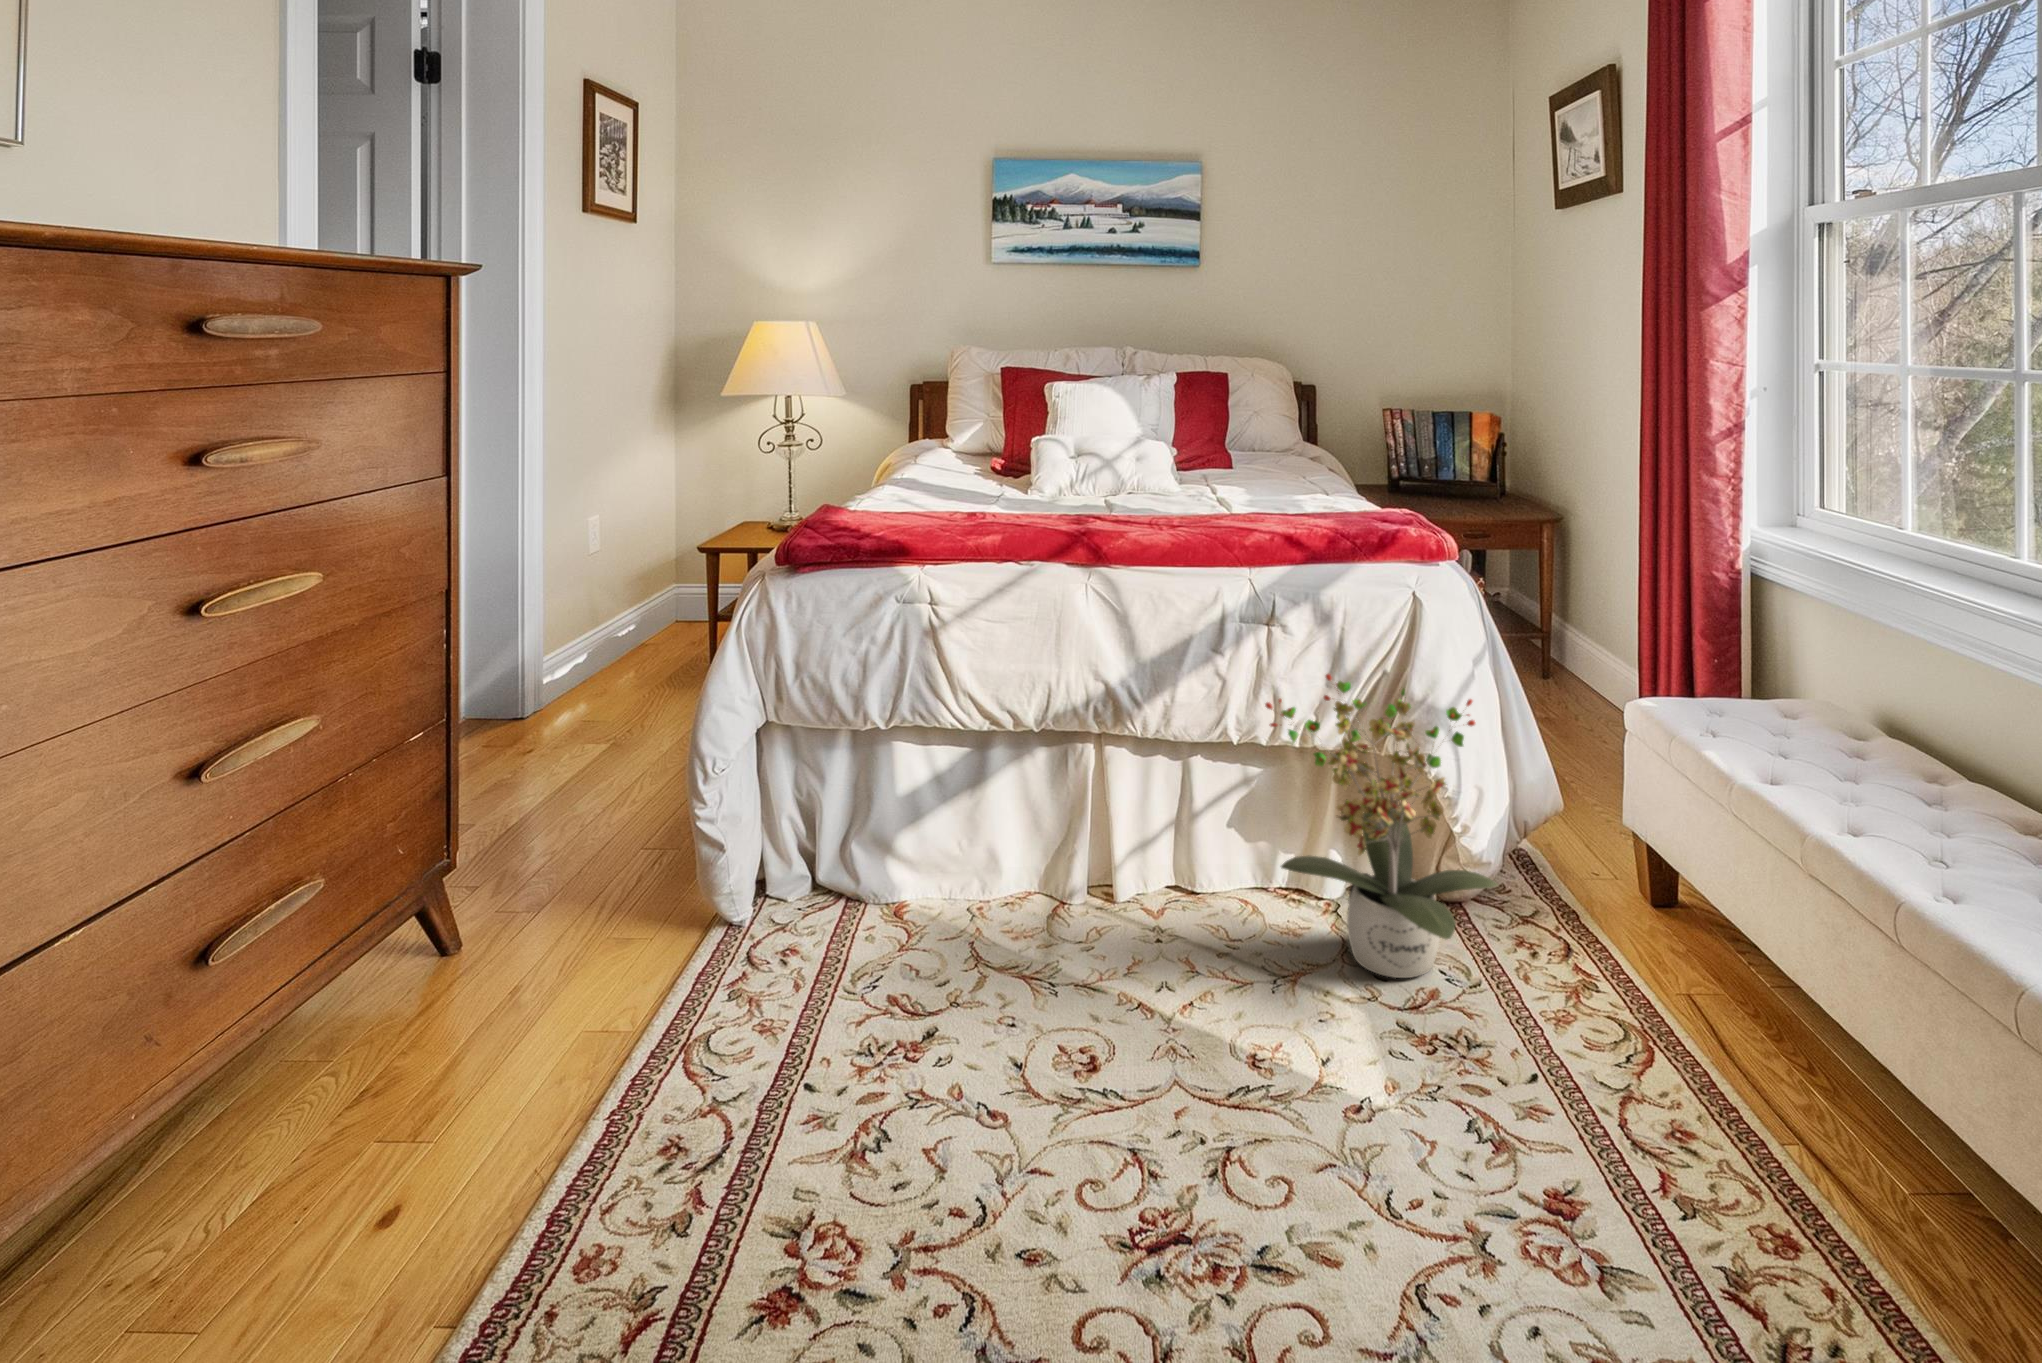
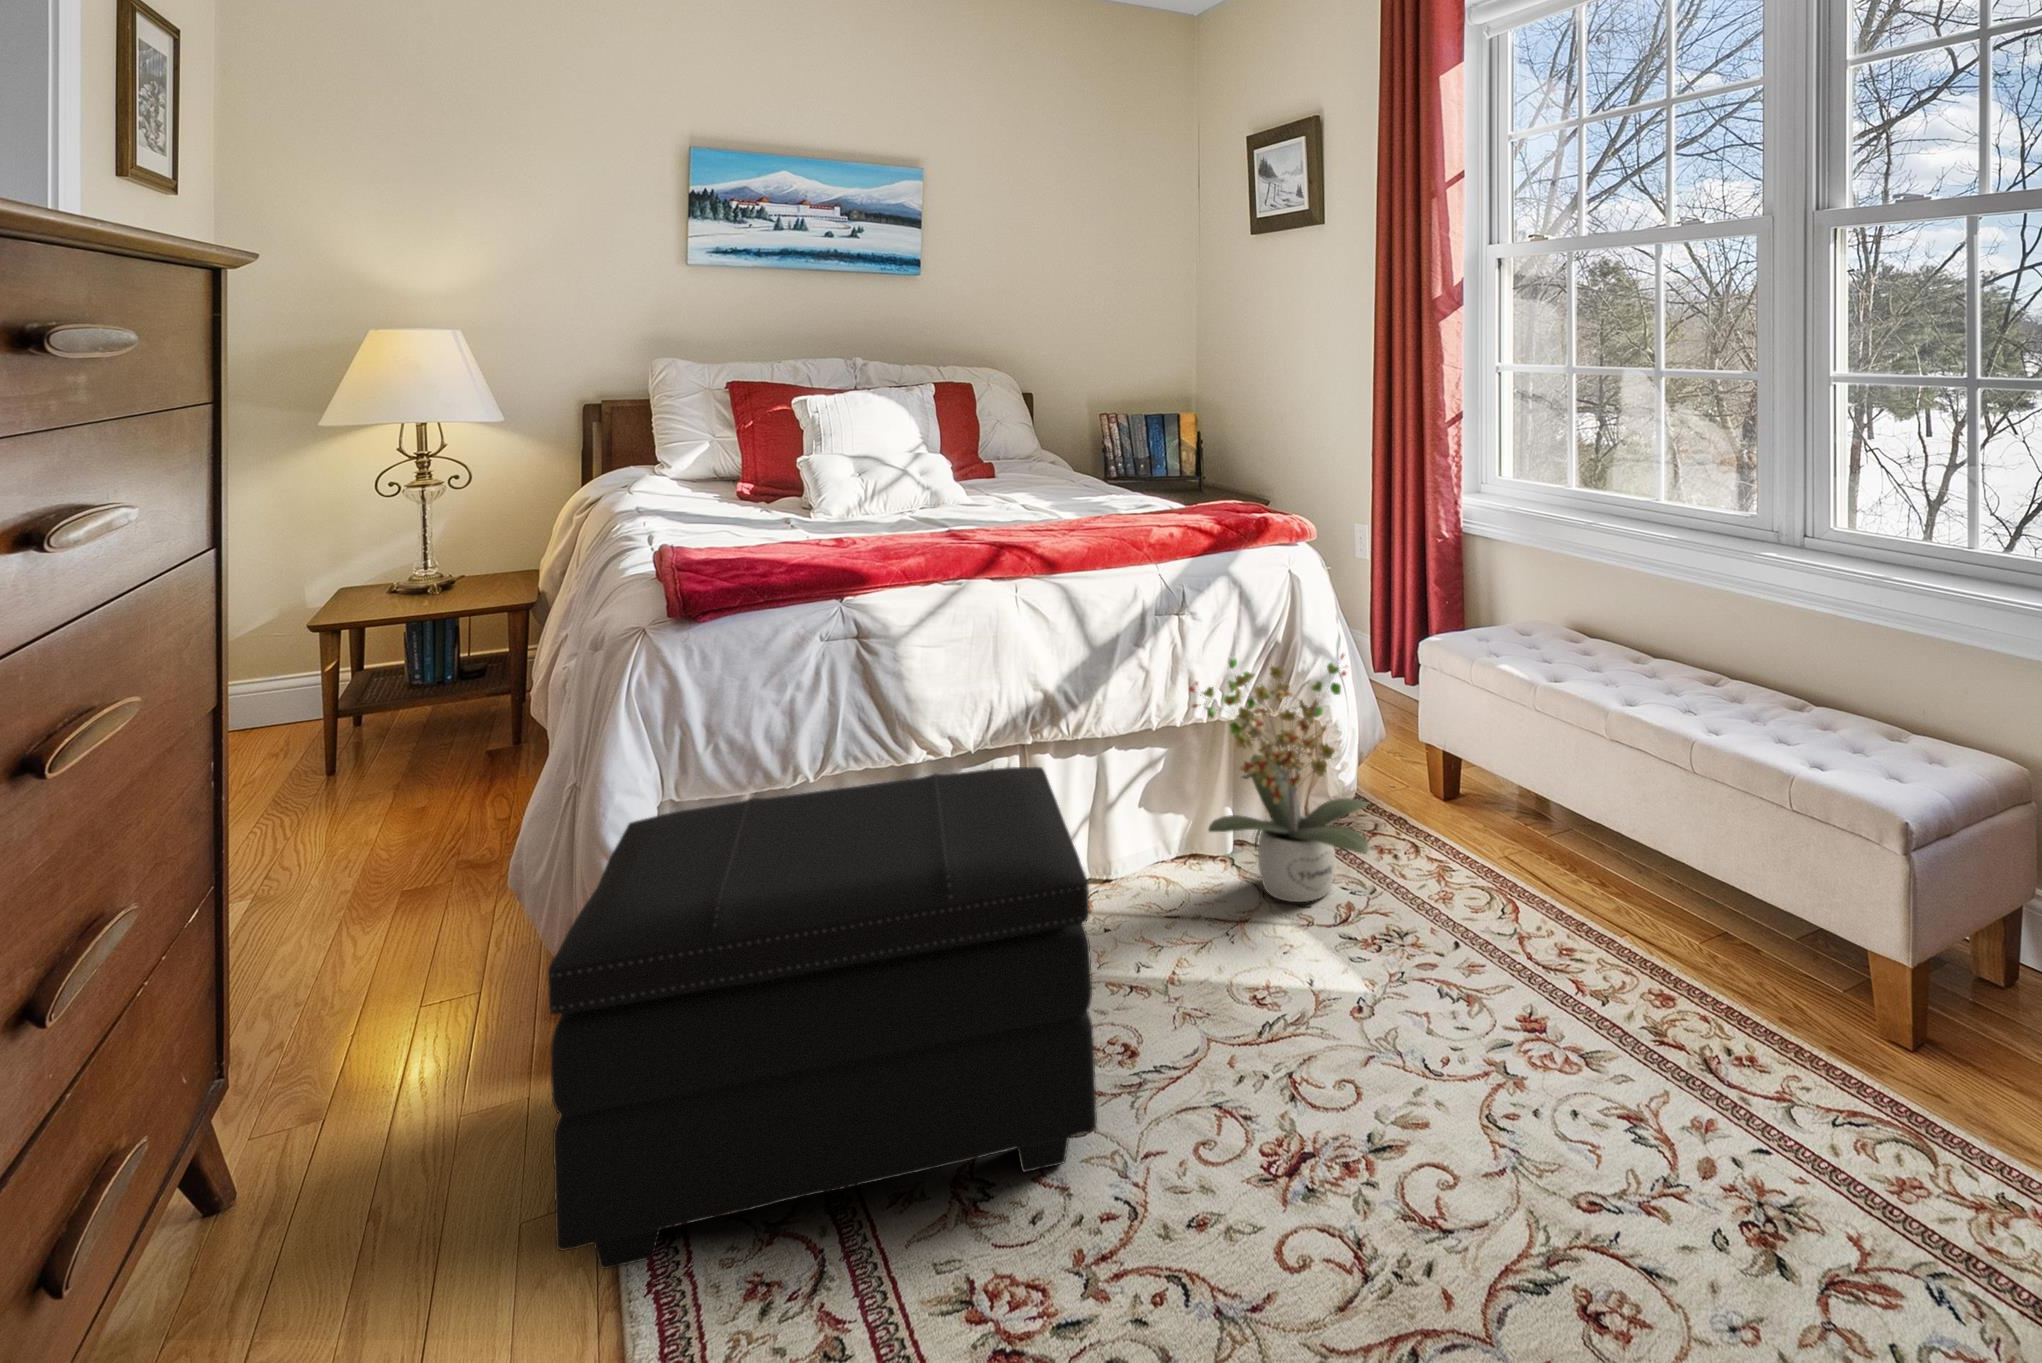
footstool: none [543,722,1067,1148] -> present [548,767,1097,1269]

